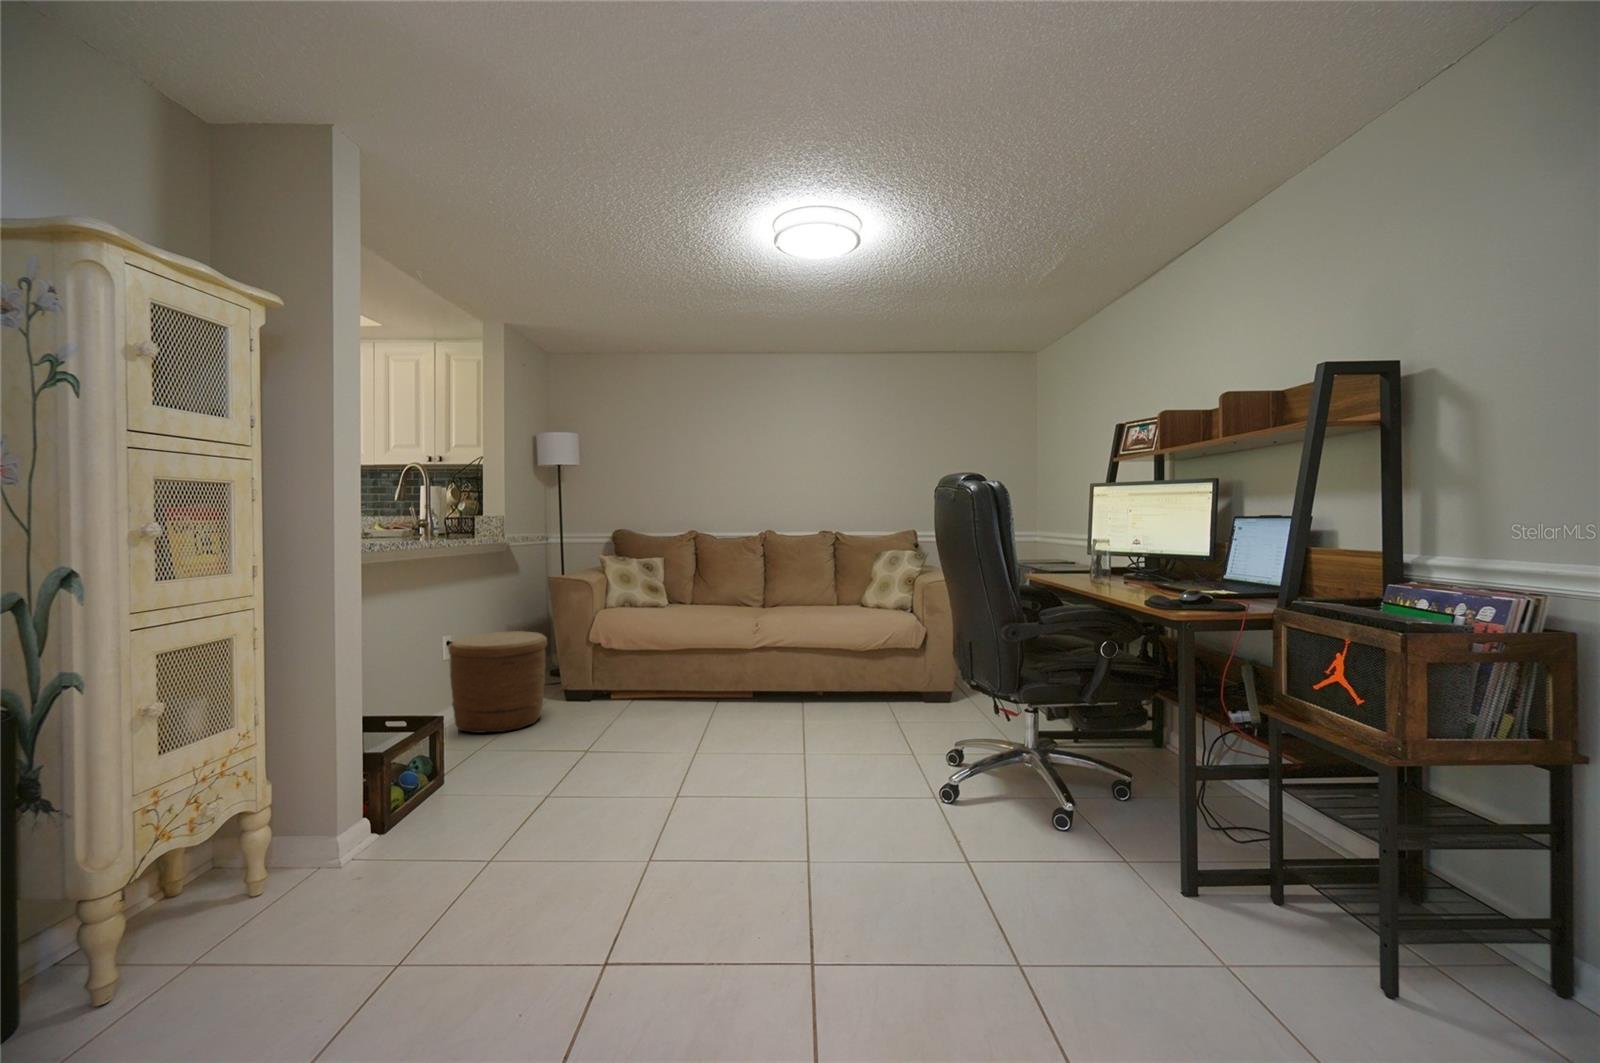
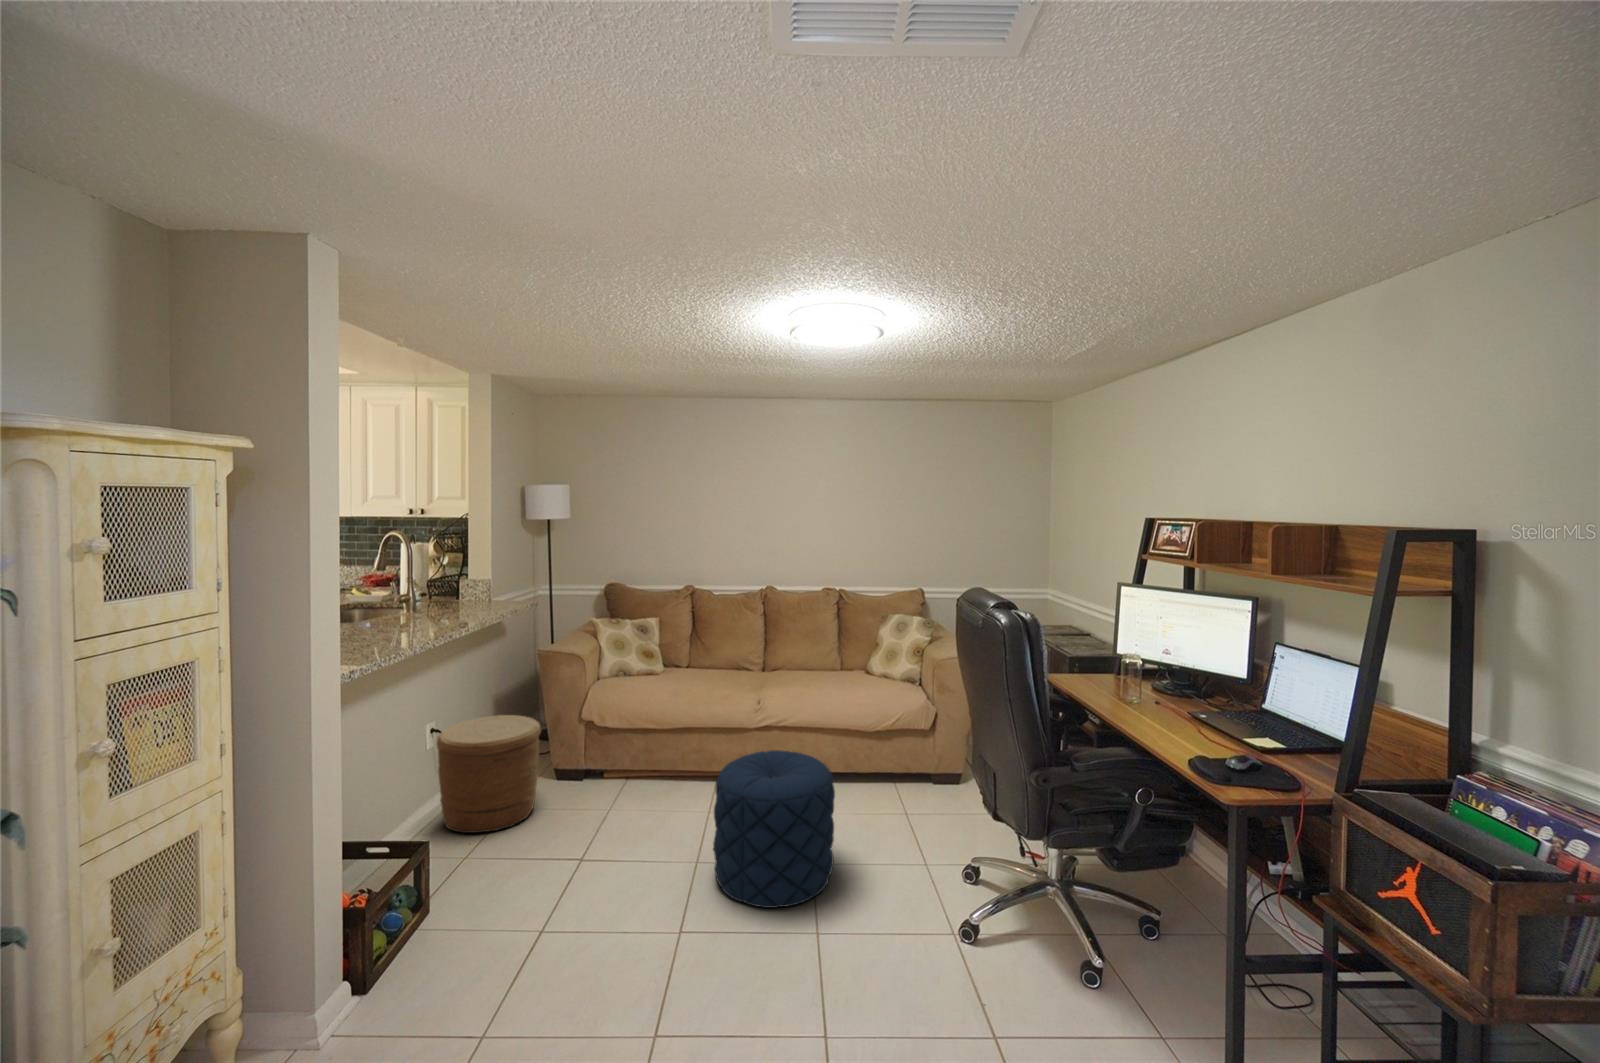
pouf: none [709,649,824,782] -> present [713,750,835,908]

